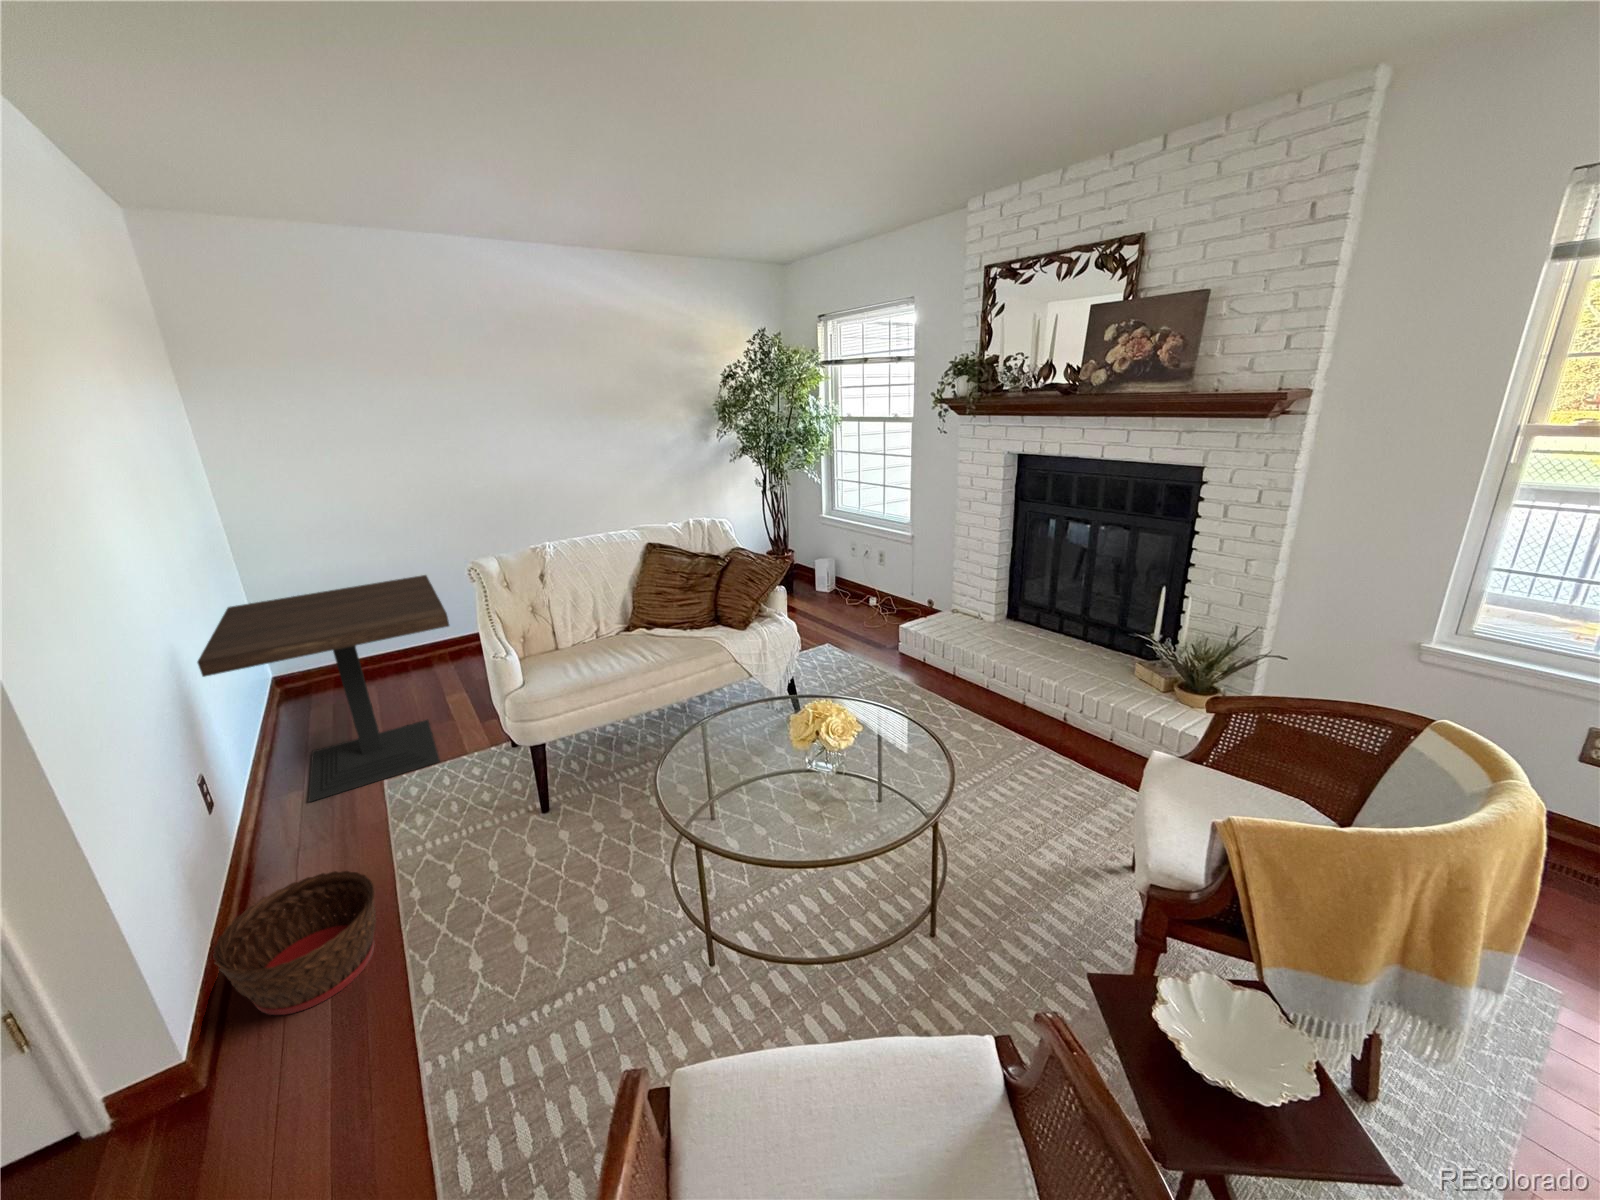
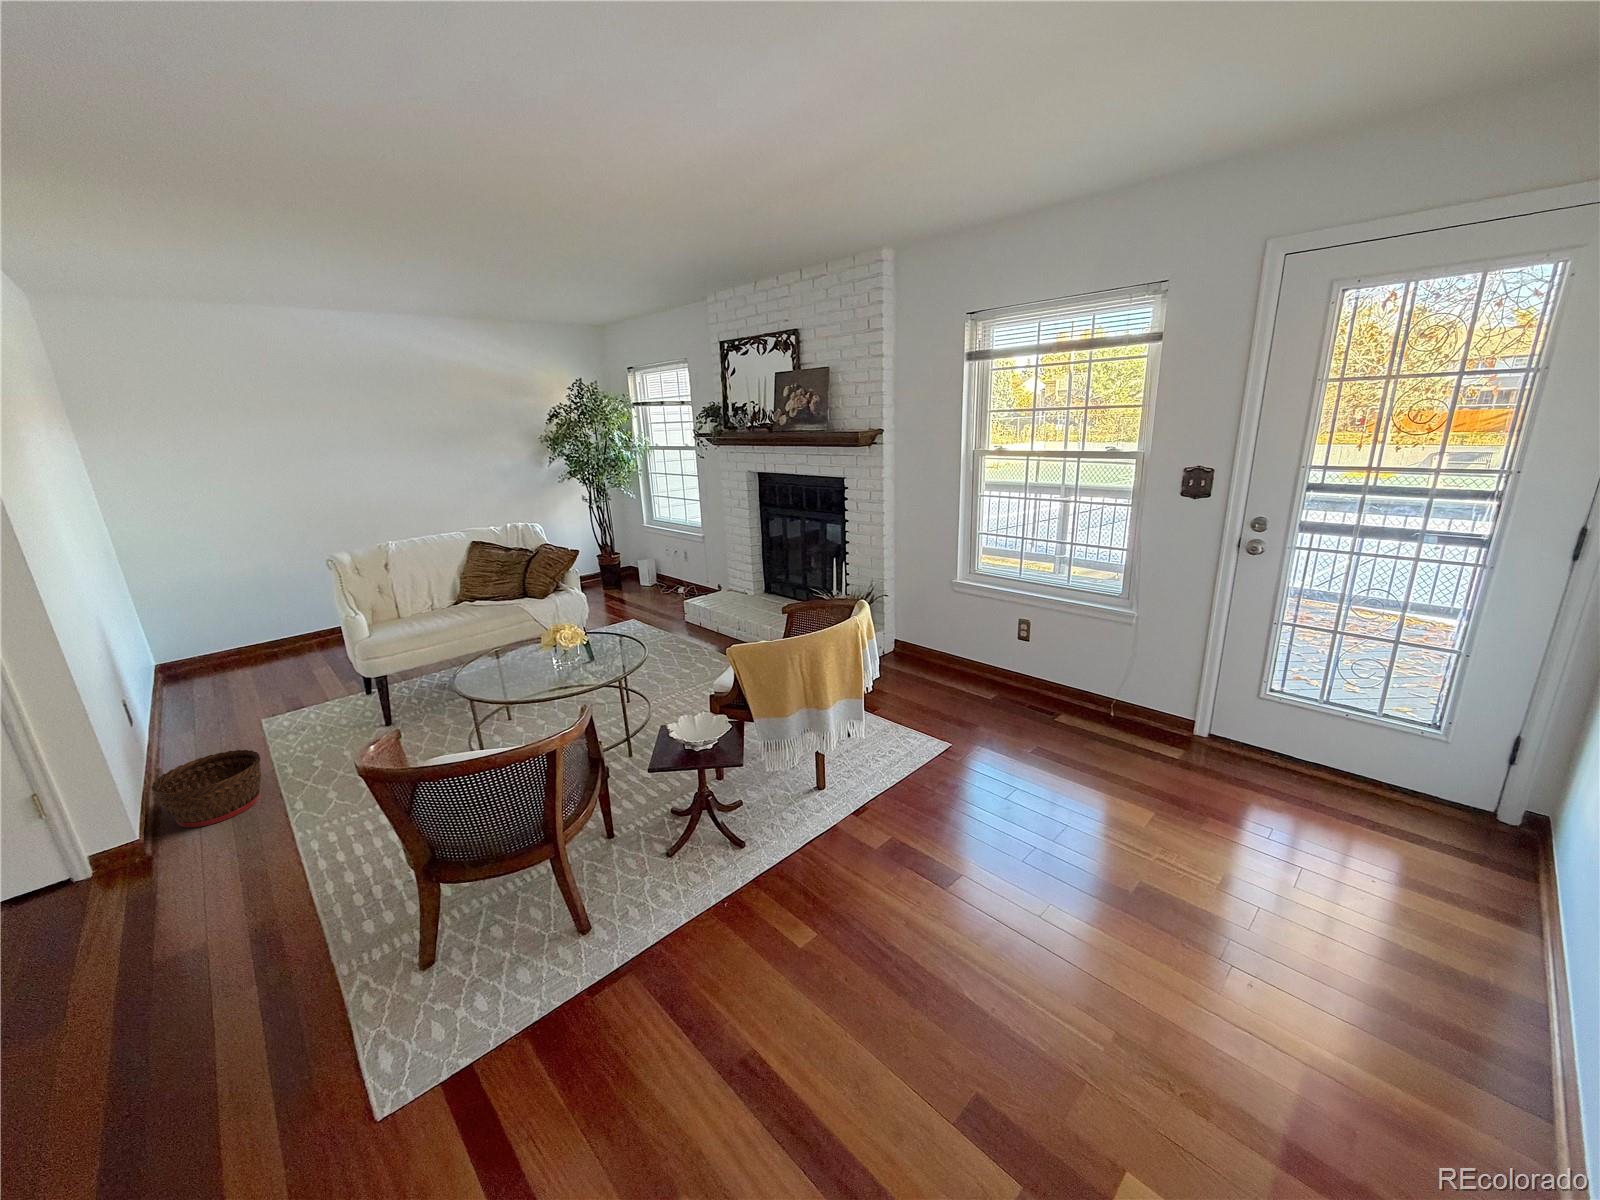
side table: present [197,575,449,802] -> none [117,573,311,737]

